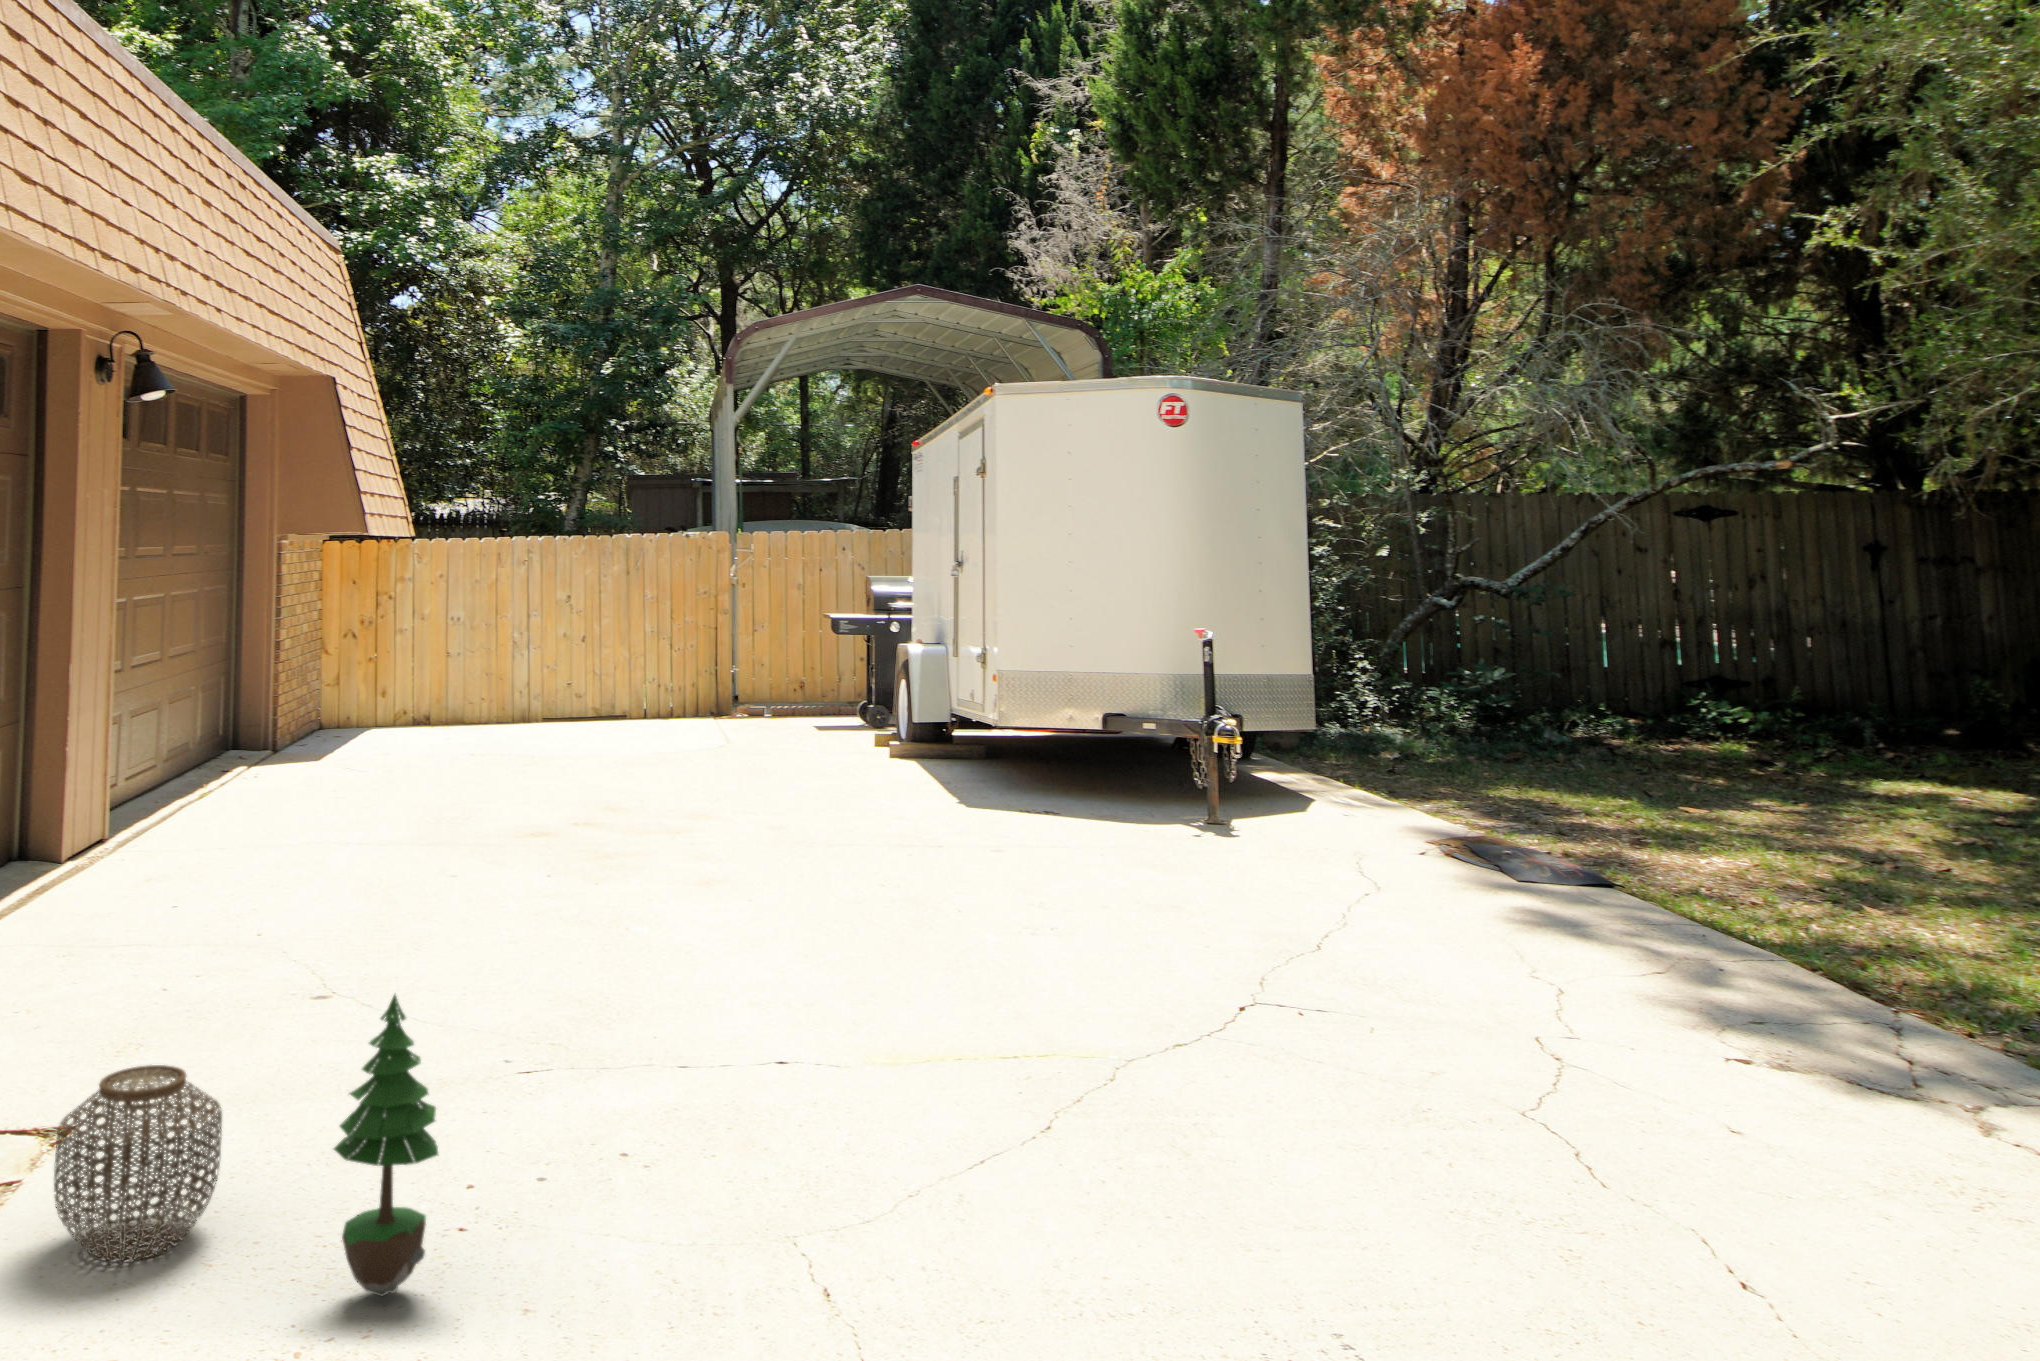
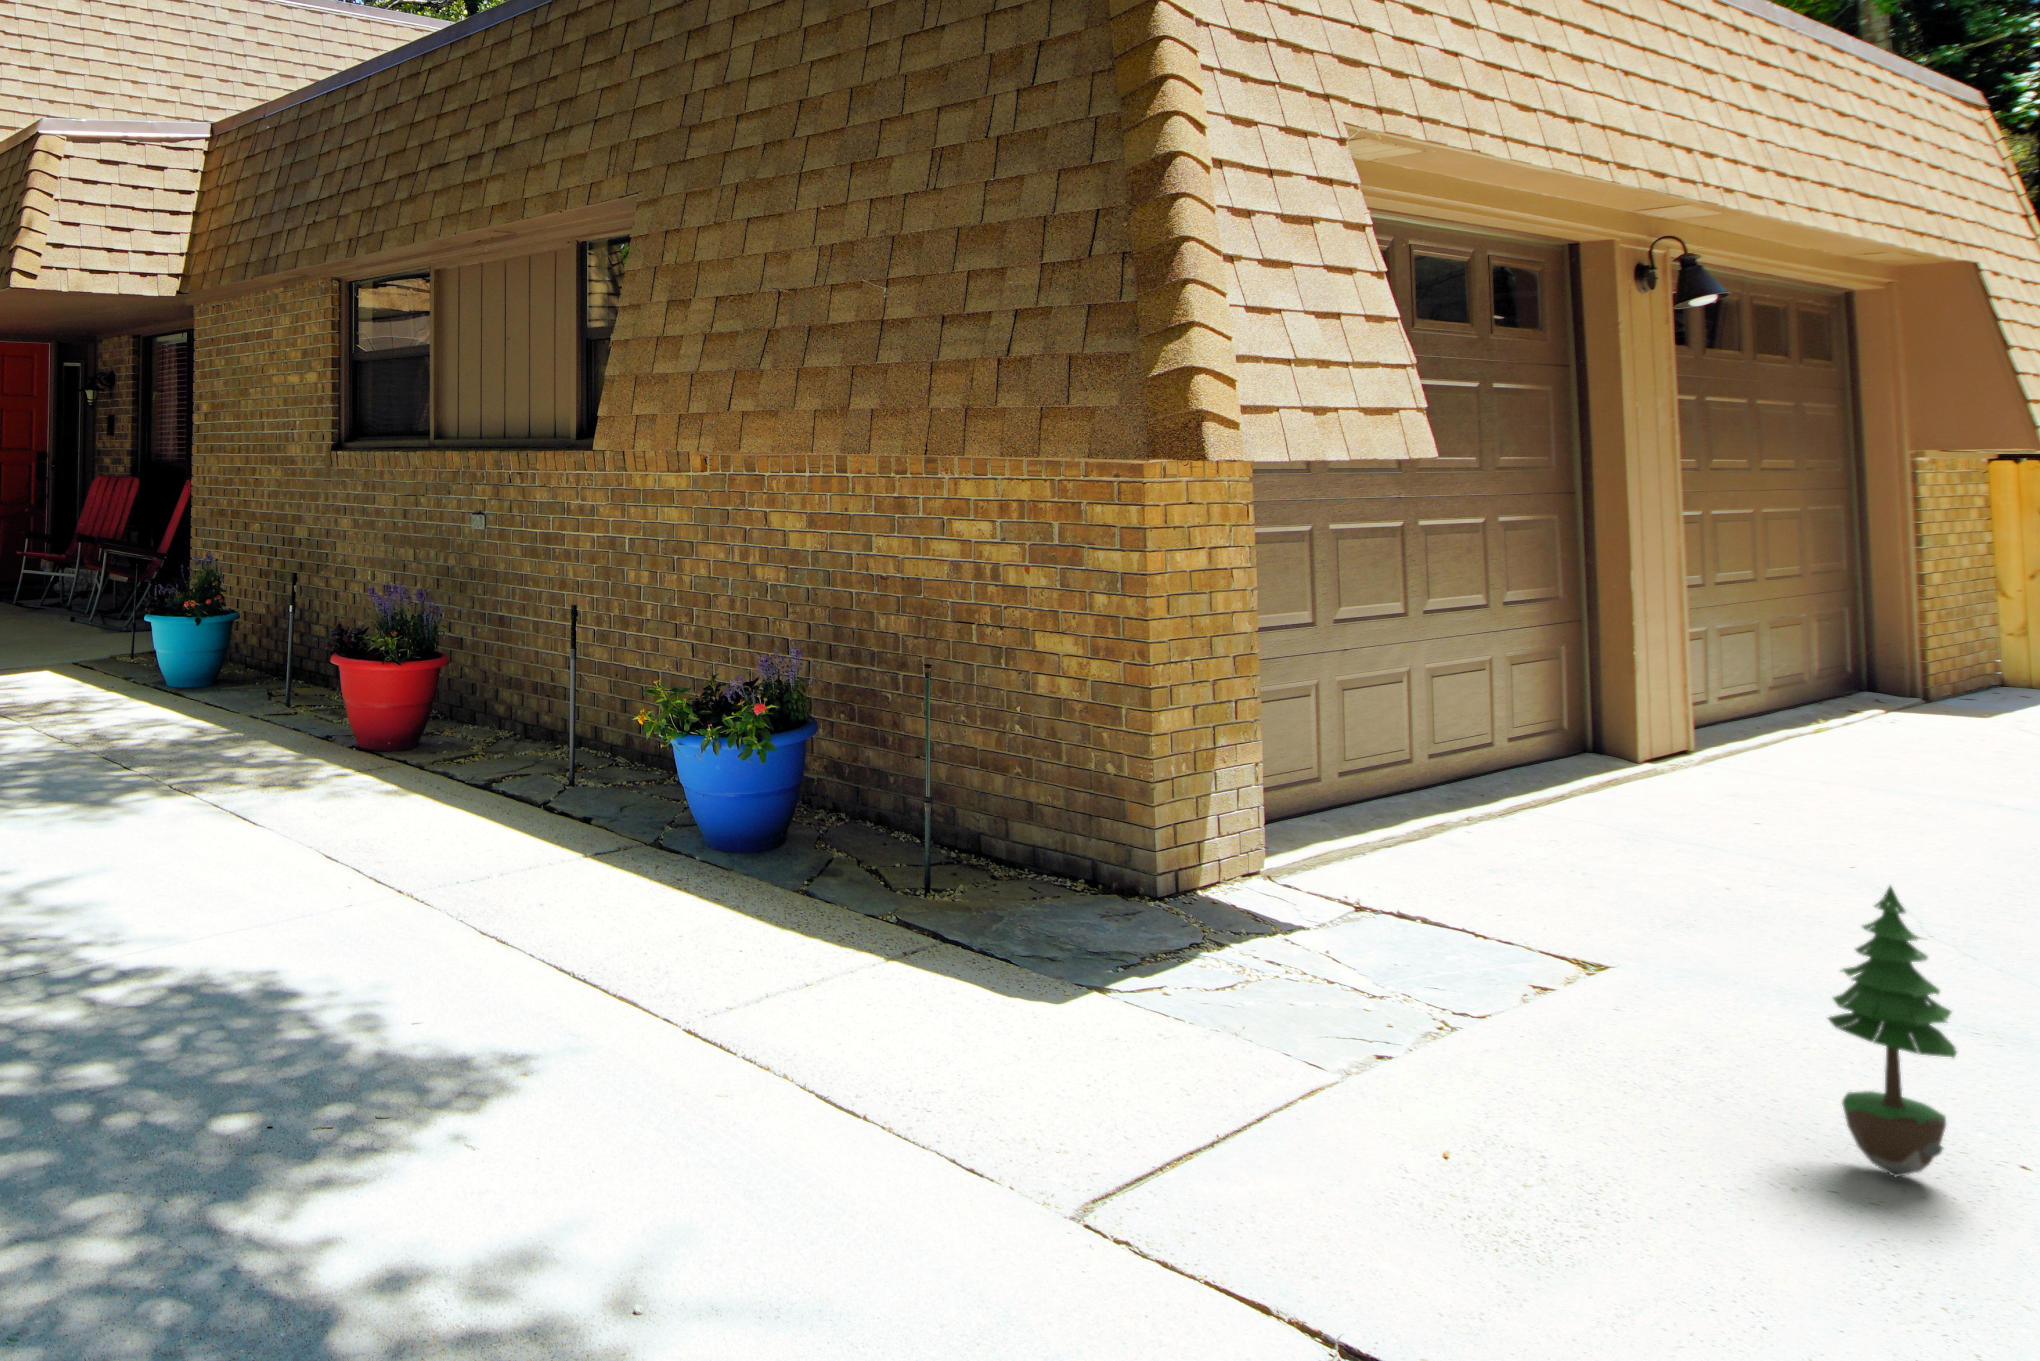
woven basket: present [54,1065,222,1261] -> none [1562,905,1725,1073]

